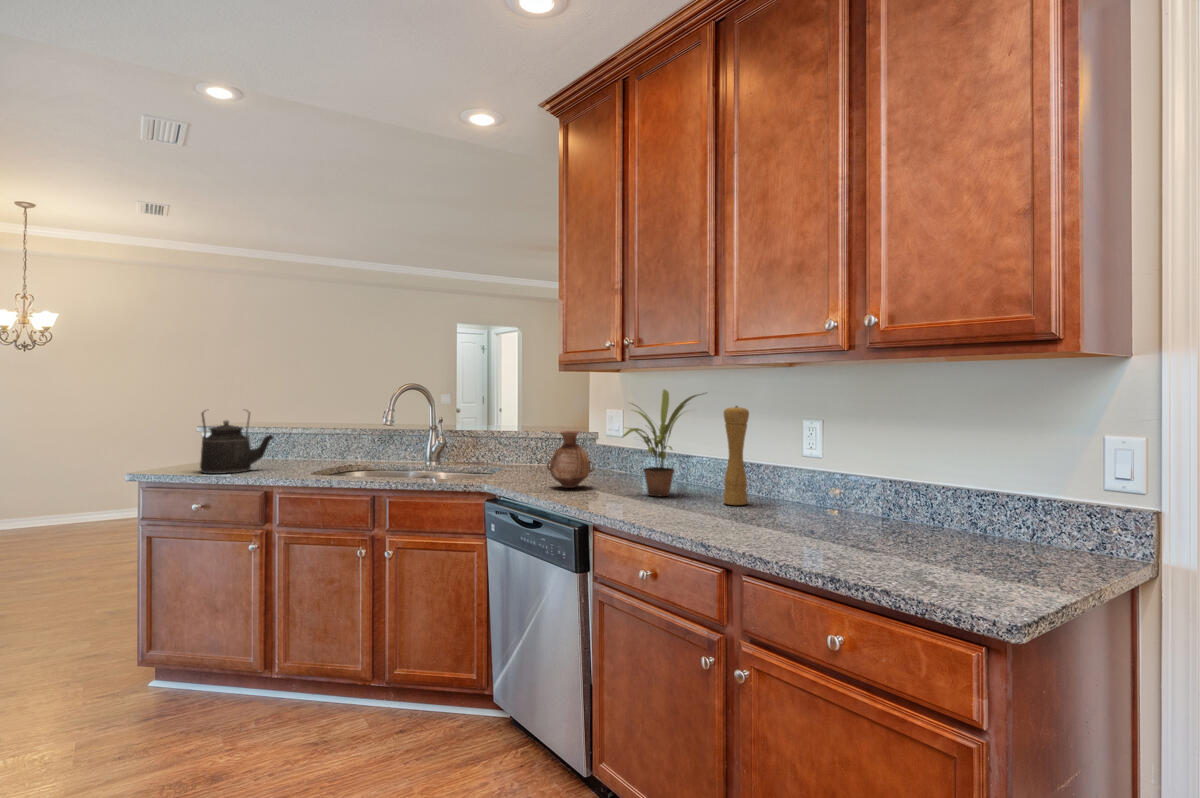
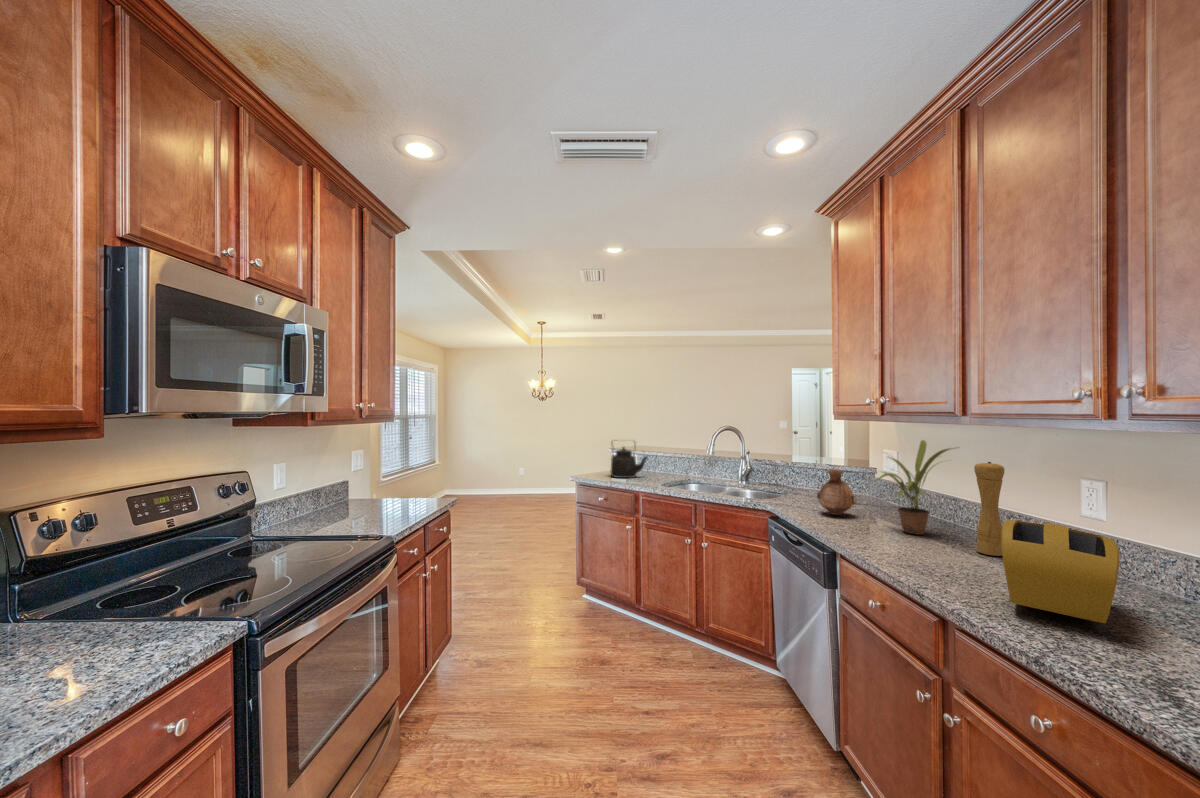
toaster: none [773,454,870,550] -> present [1001,520,1119,635]

